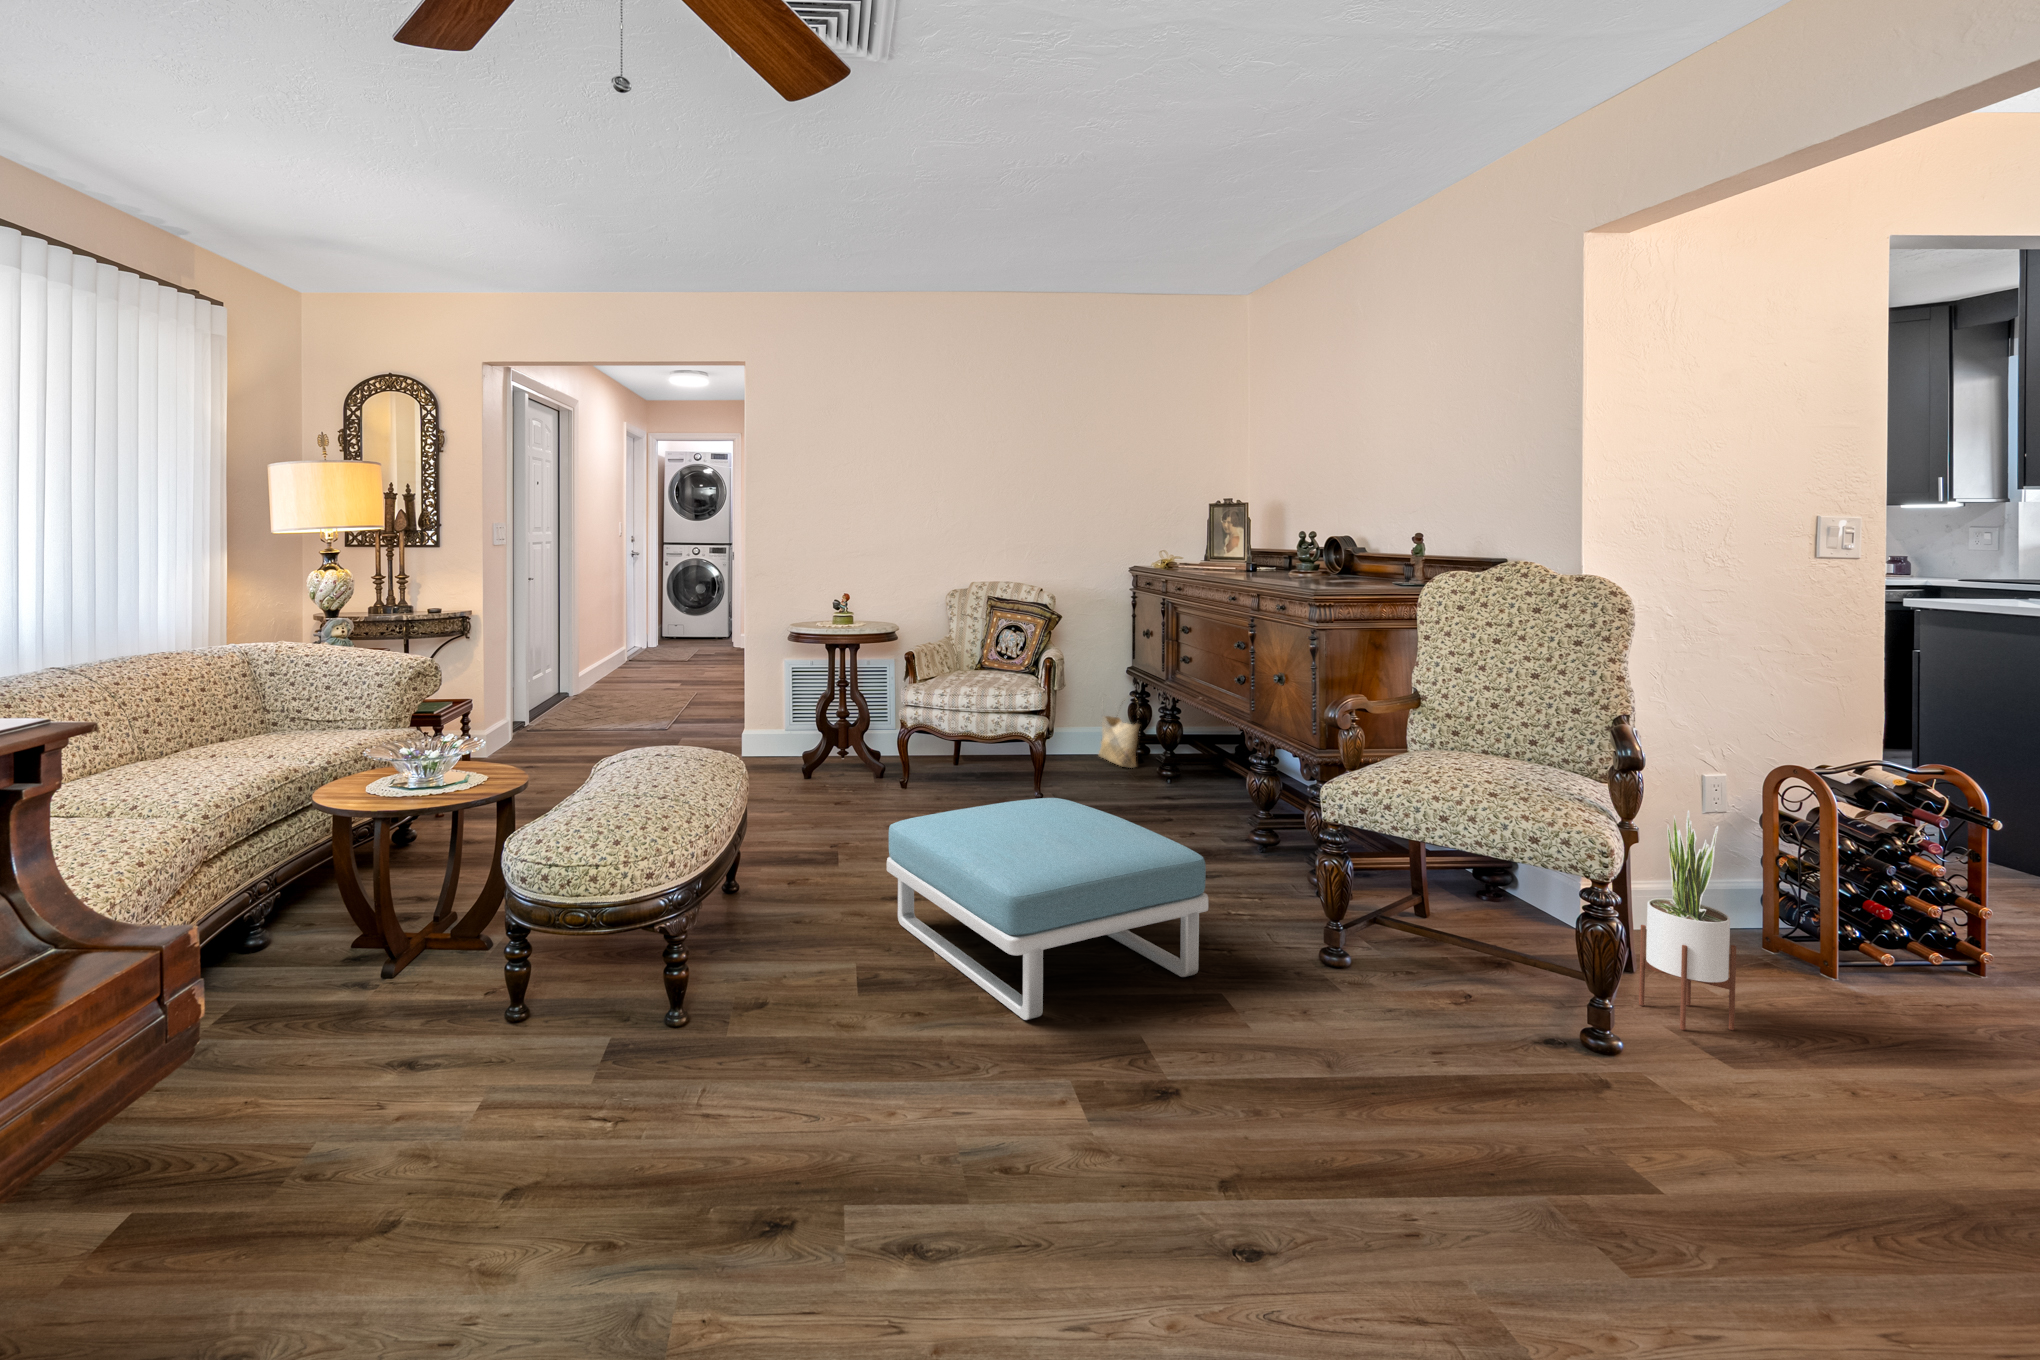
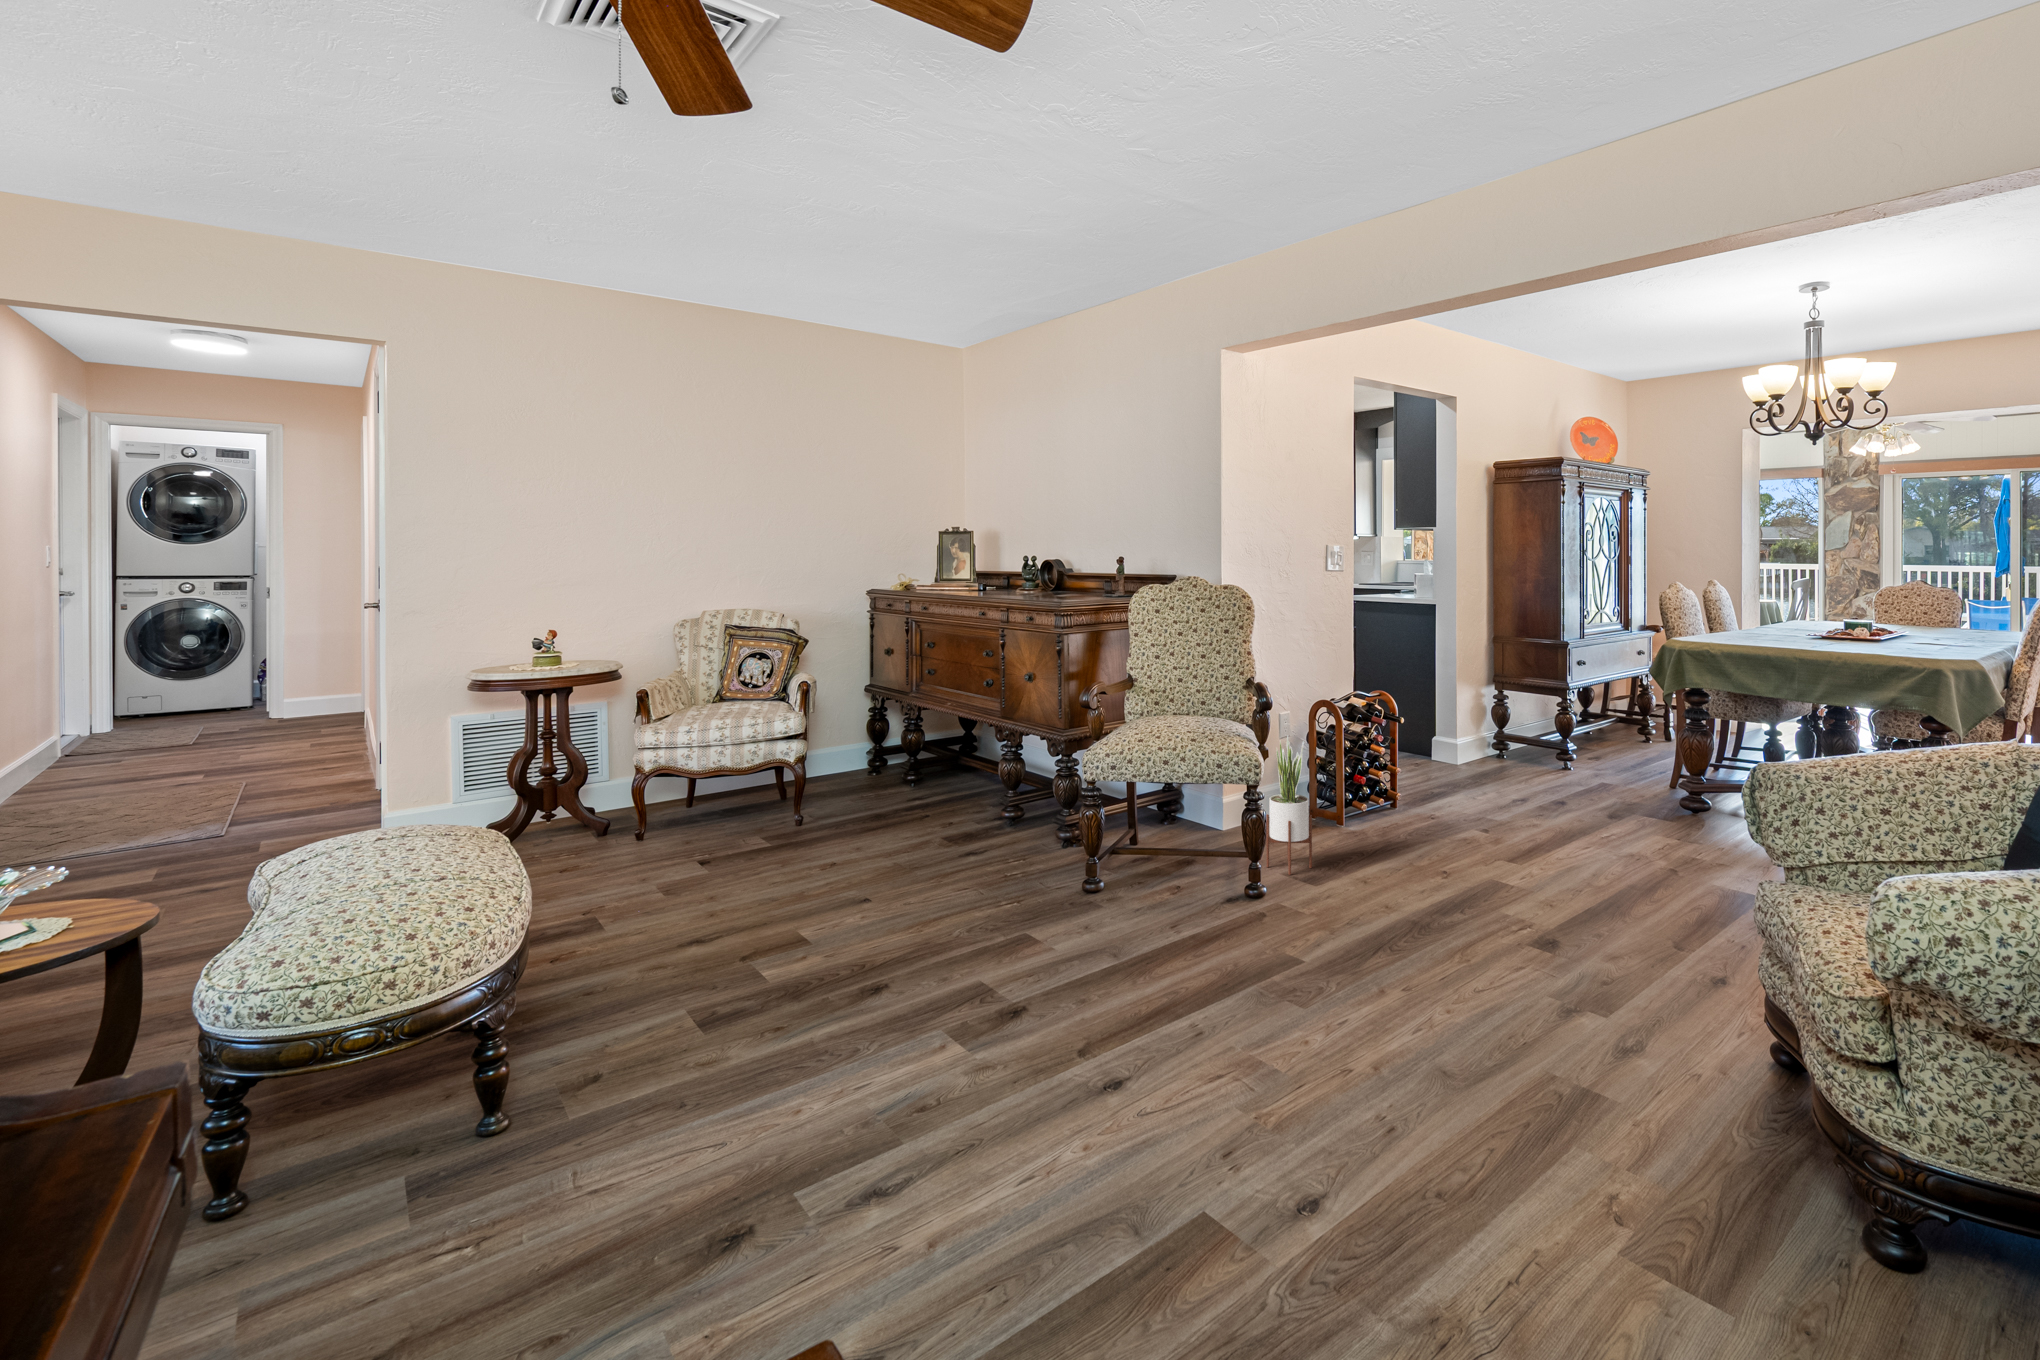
woven basket: present [1099,698,1140,768] -> none [842,711,885,780]
footstool: present [887,798,1208,1020] -> none [704,808,1010,1000]

